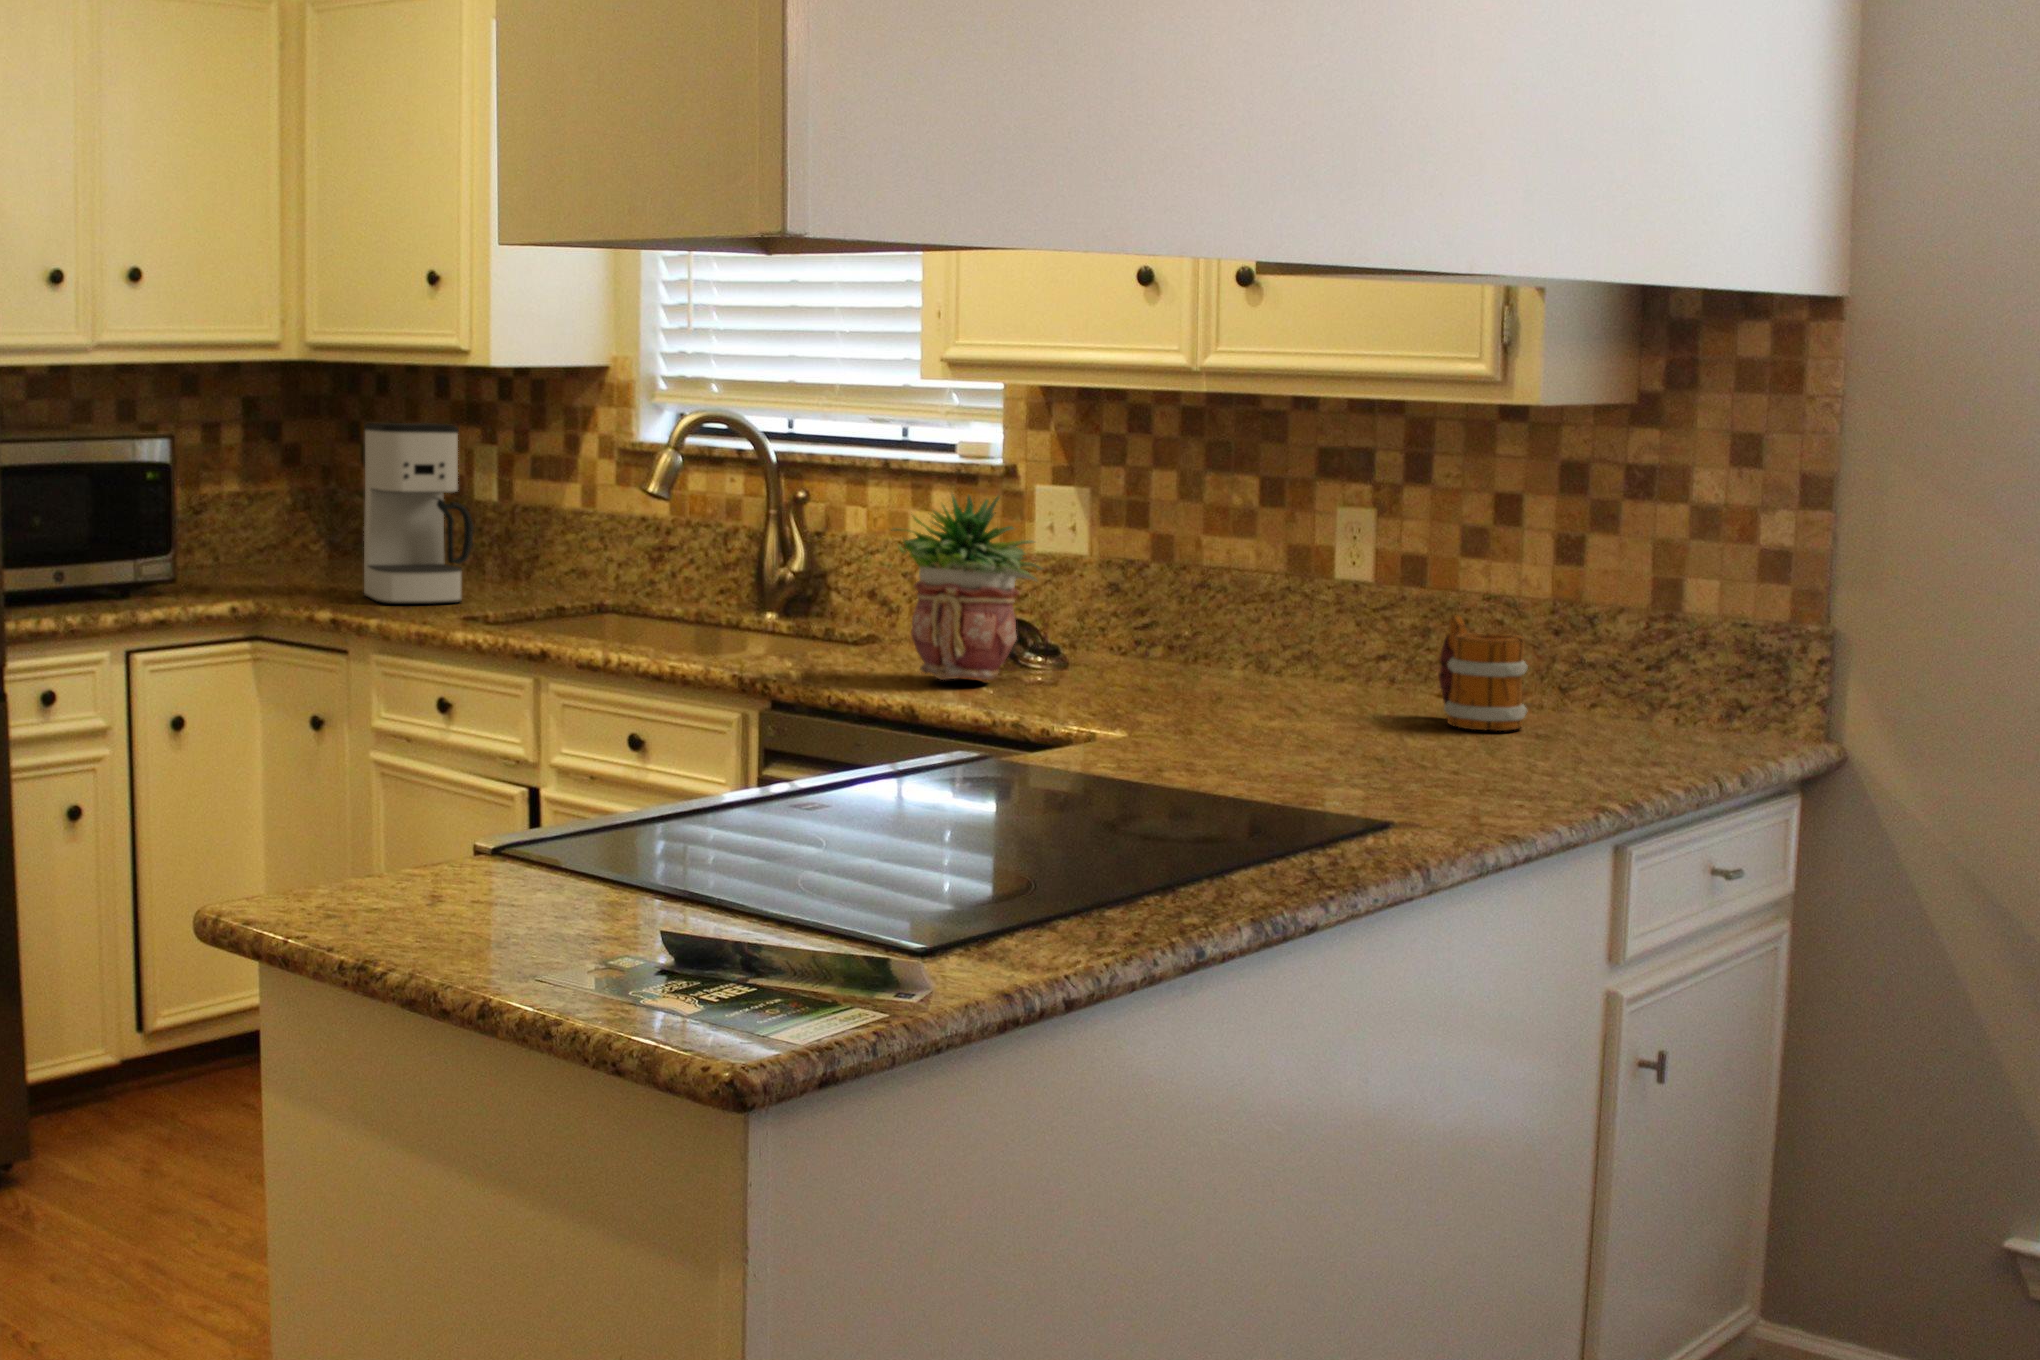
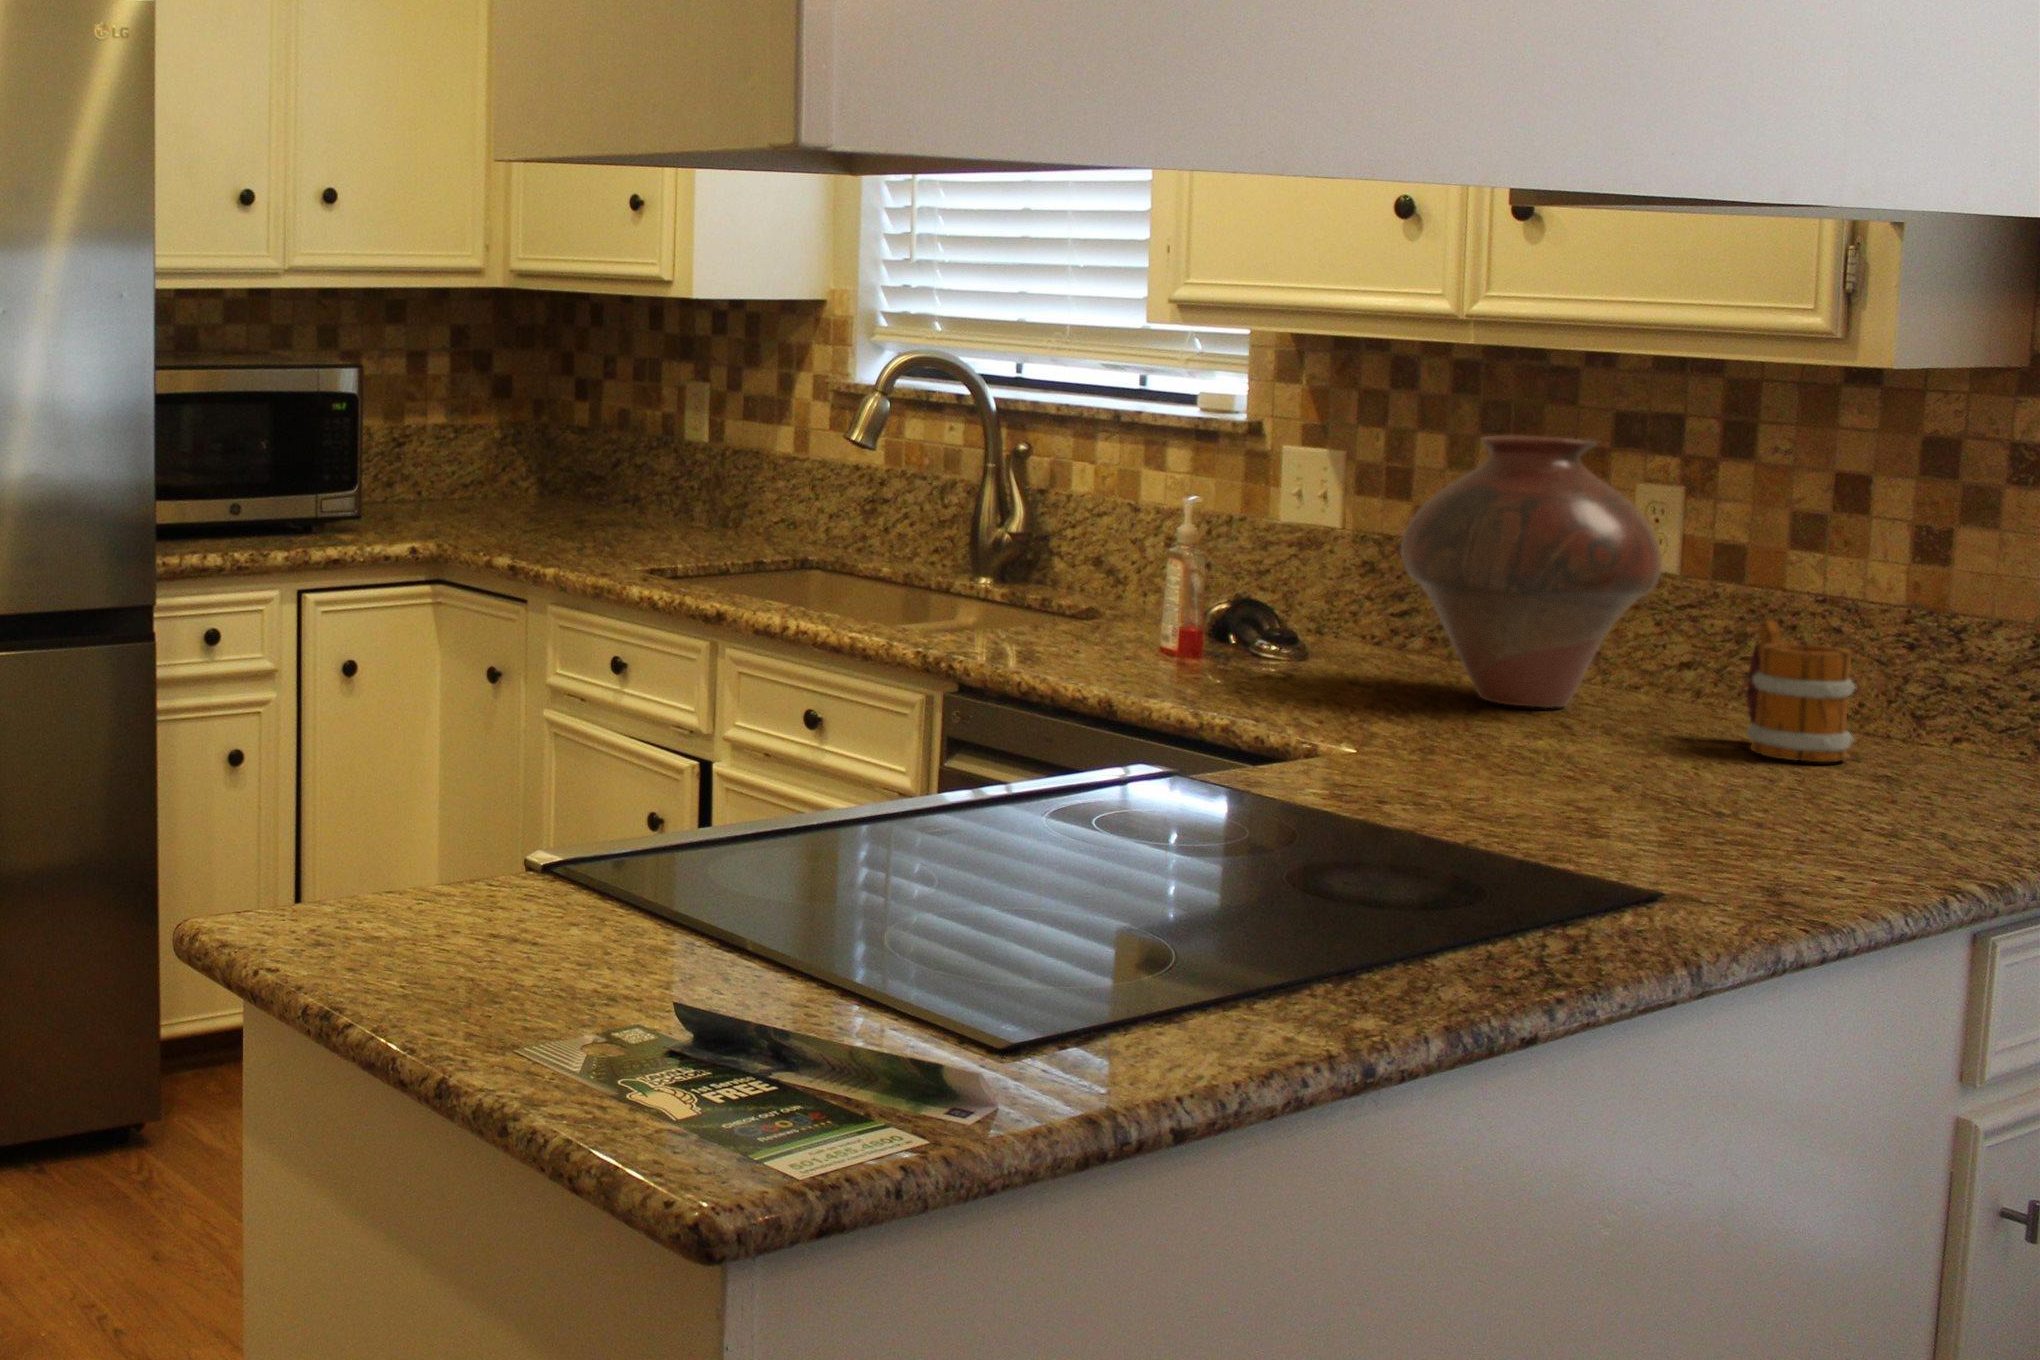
coffee maker: present [364,423,474,604] -> none [549,357,667,554]
vase: none [1153,467,1364,698] -> present [1401,435,1662,708]
potted plant: present [891,495,1043,680] -> none [1094,453,1275,670]

